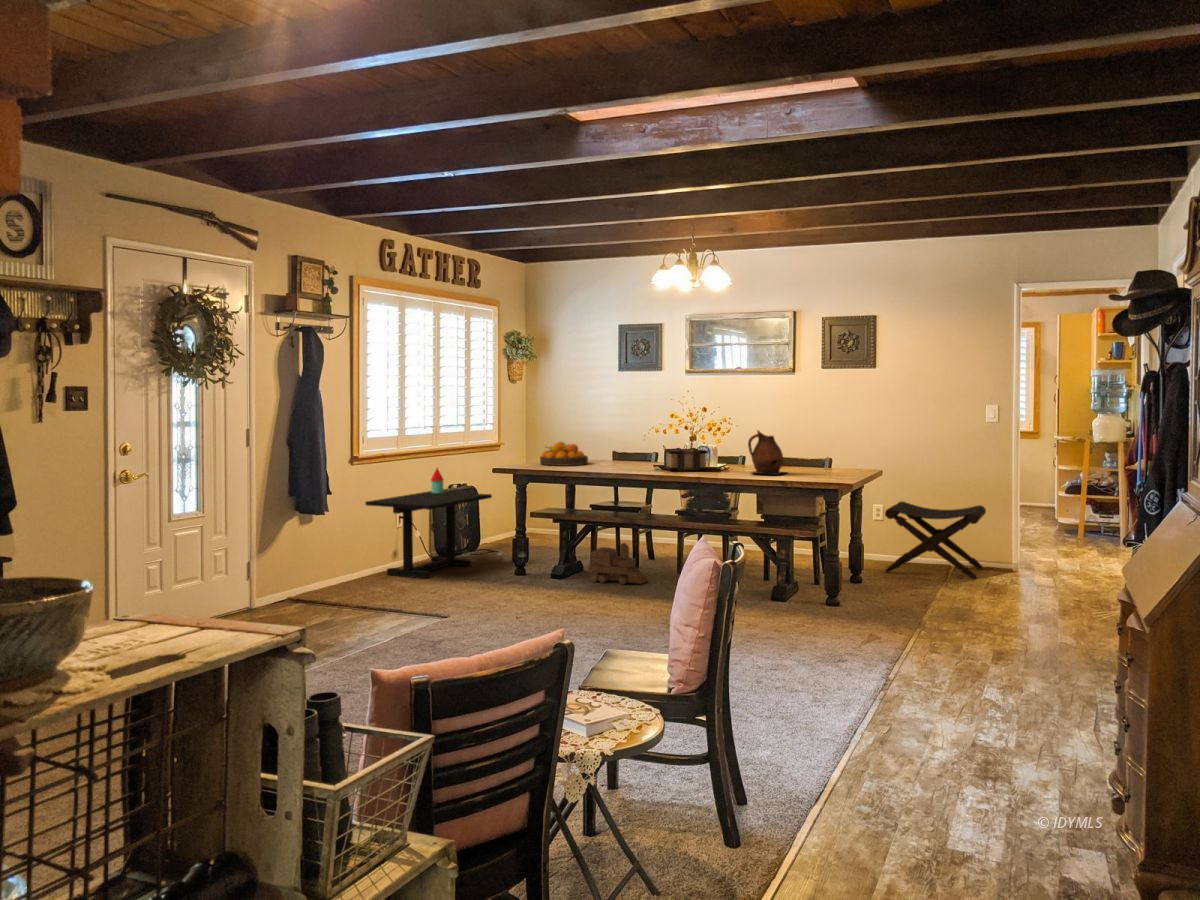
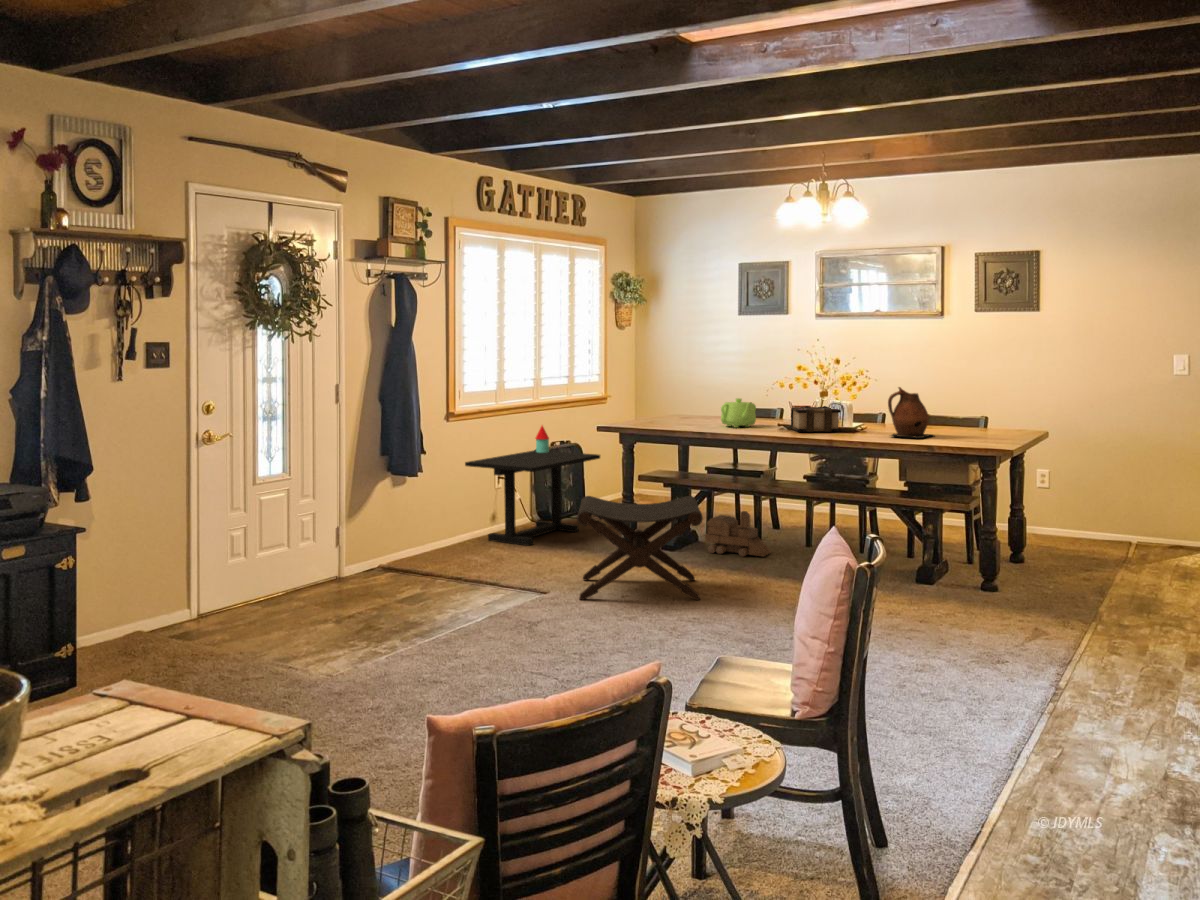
fruit bowl: present [540,442,588,466] -> none [653,398,706,425]
teapot: none [602,442,633,468] -> present [721,398,756,428]
footstool: present [885,501,986,579] -> present [577,496,703,600]

